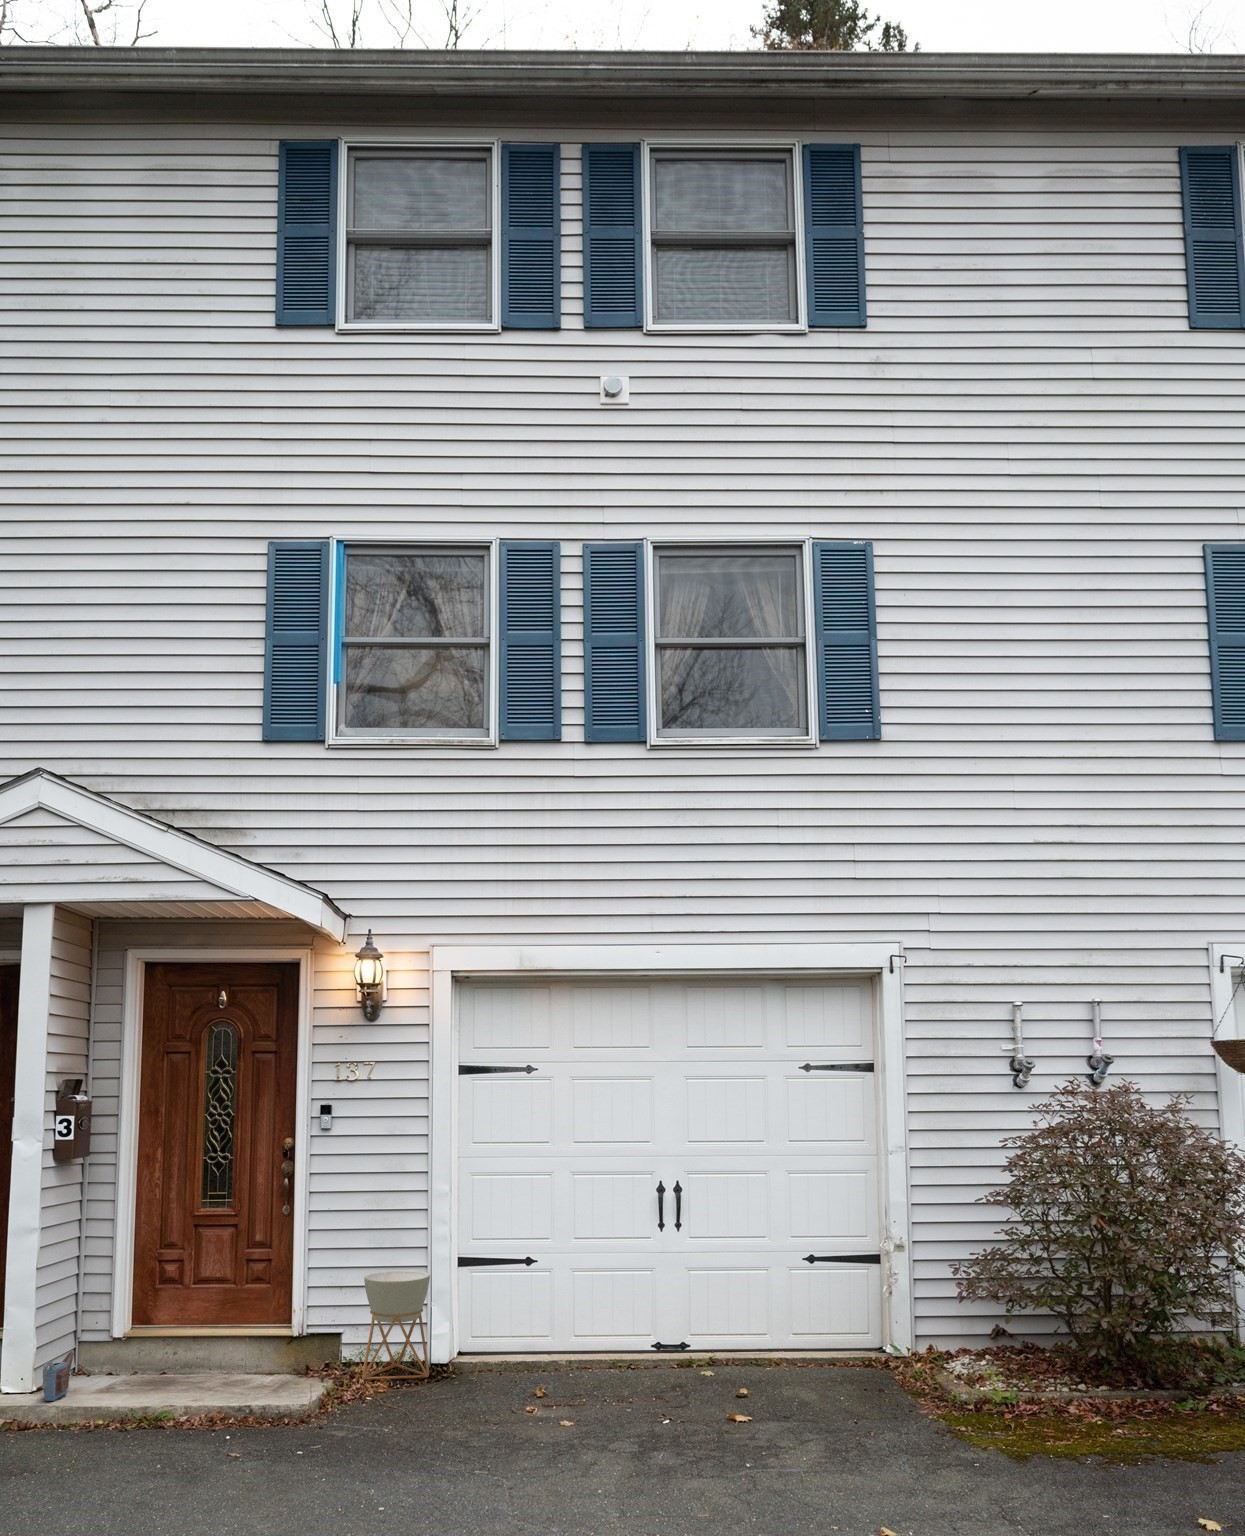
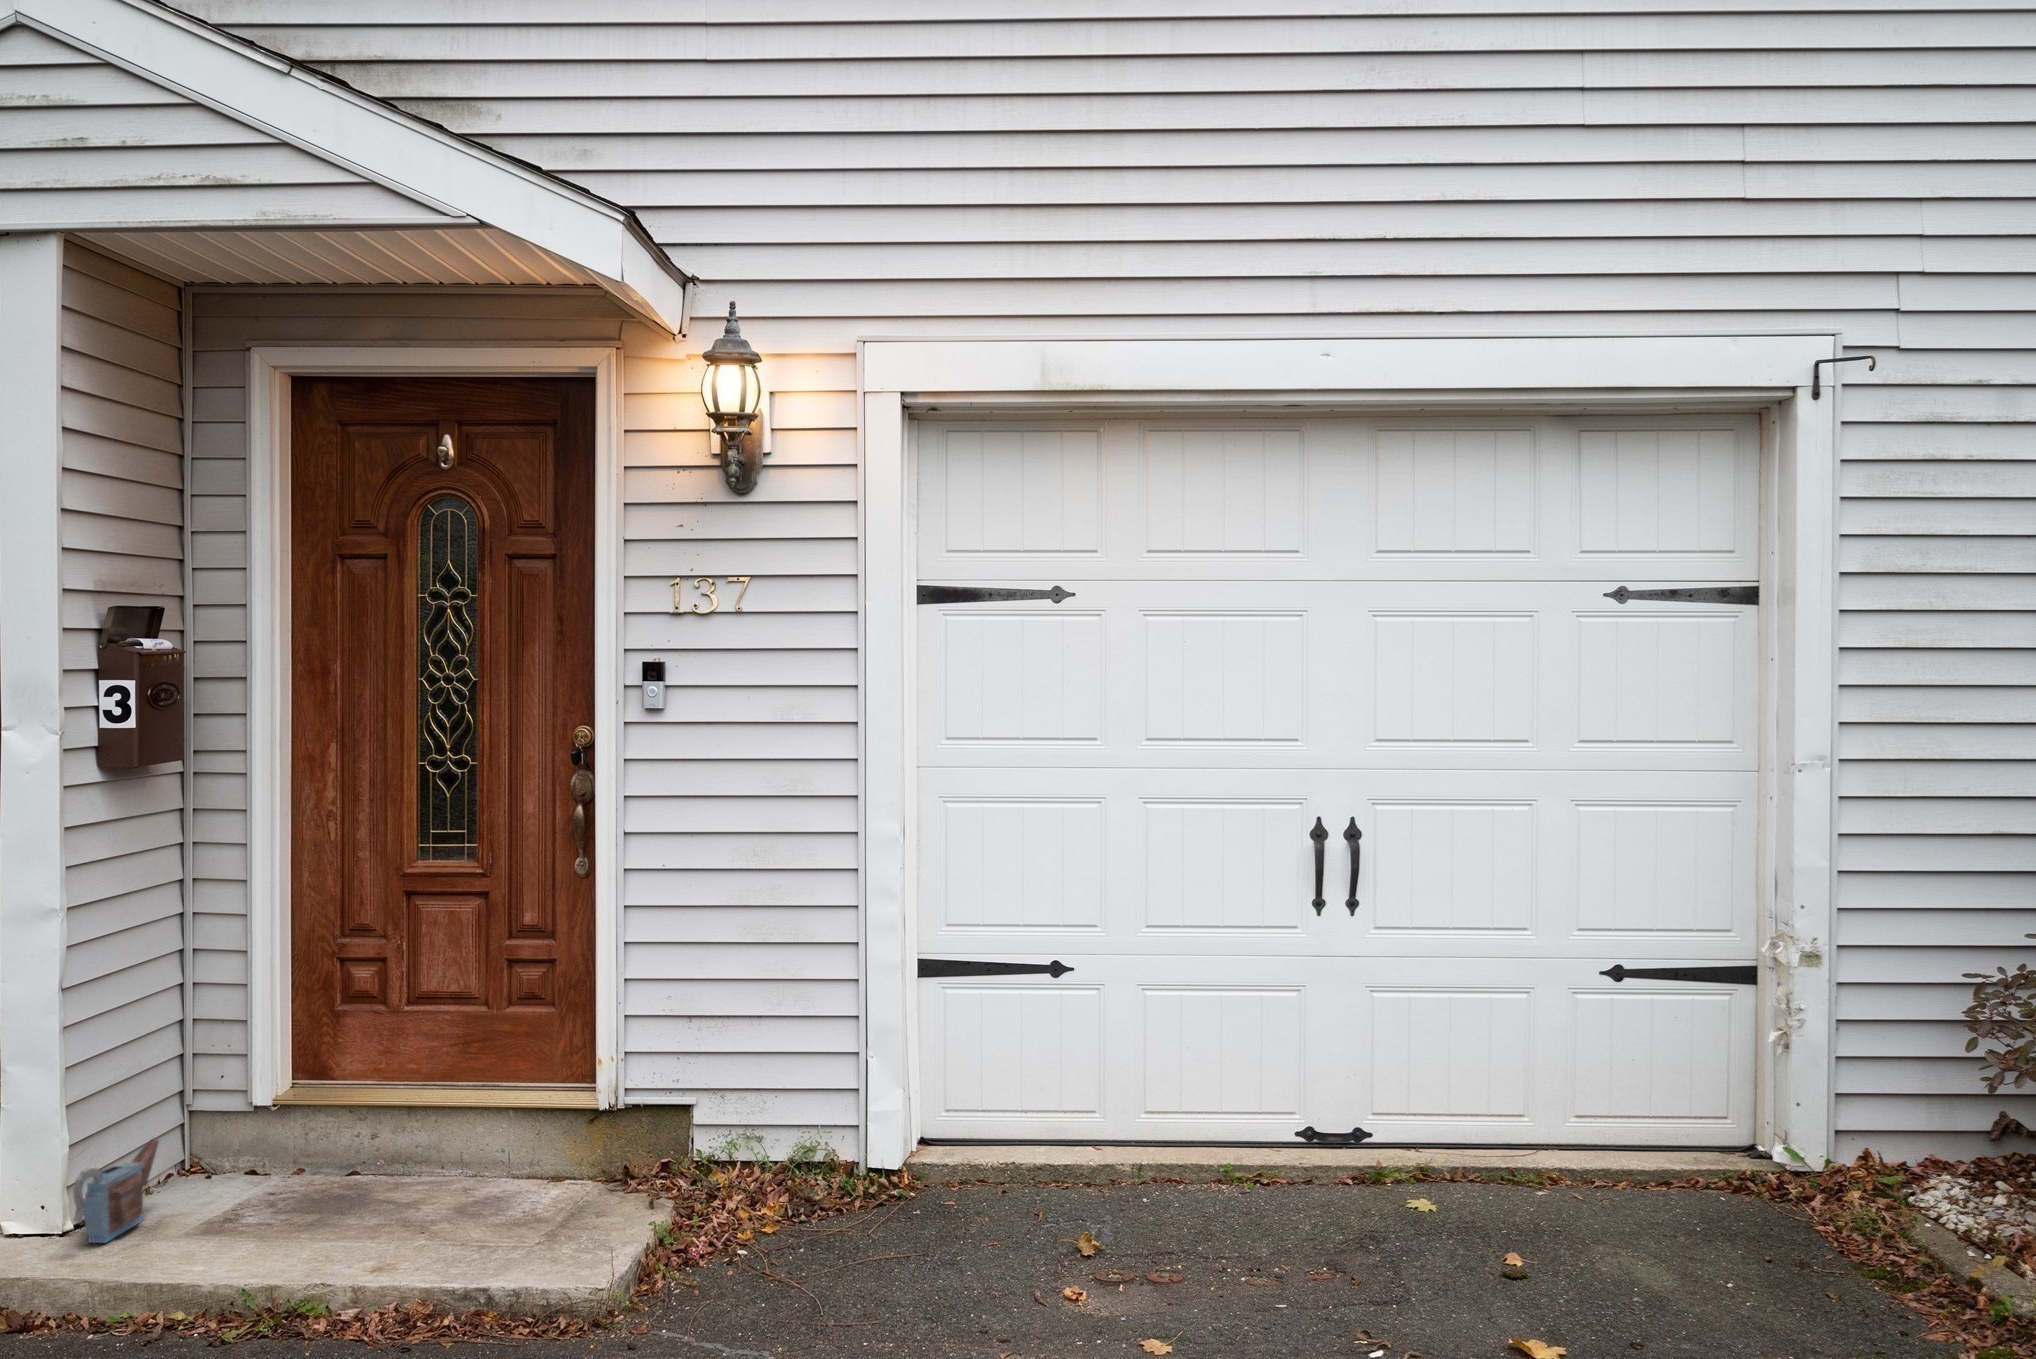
planter: present [362,1270,430,1380] -> none [733,988,866,1202]

